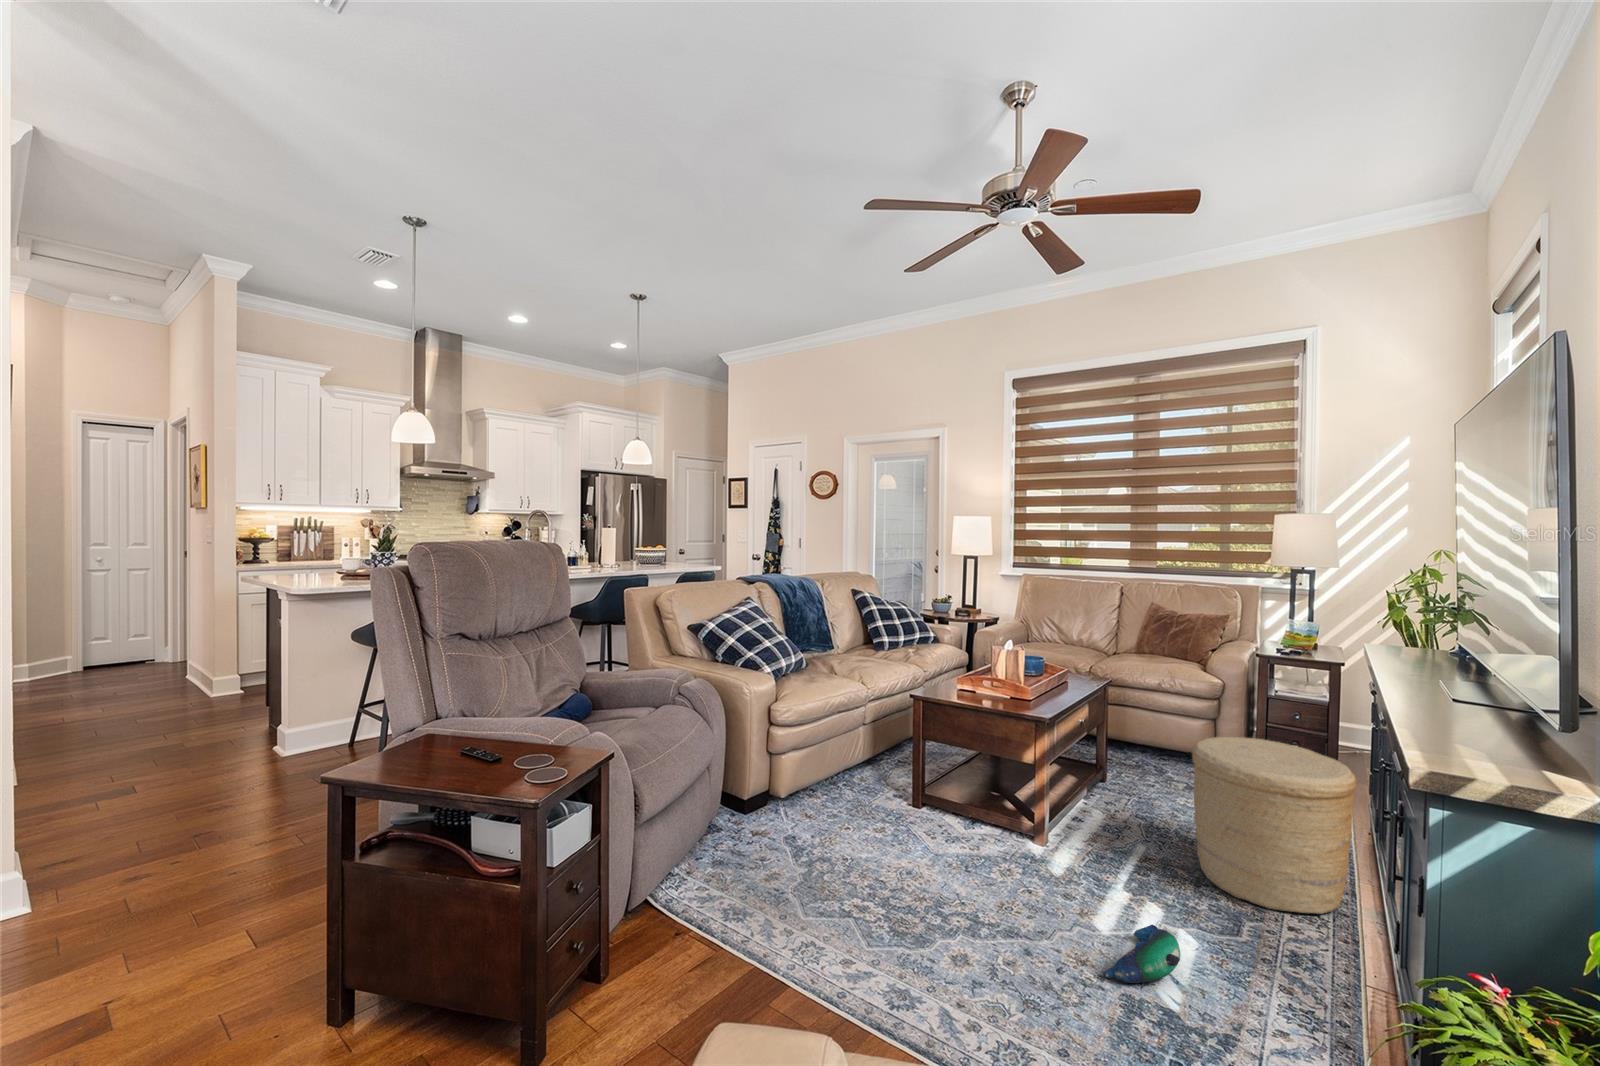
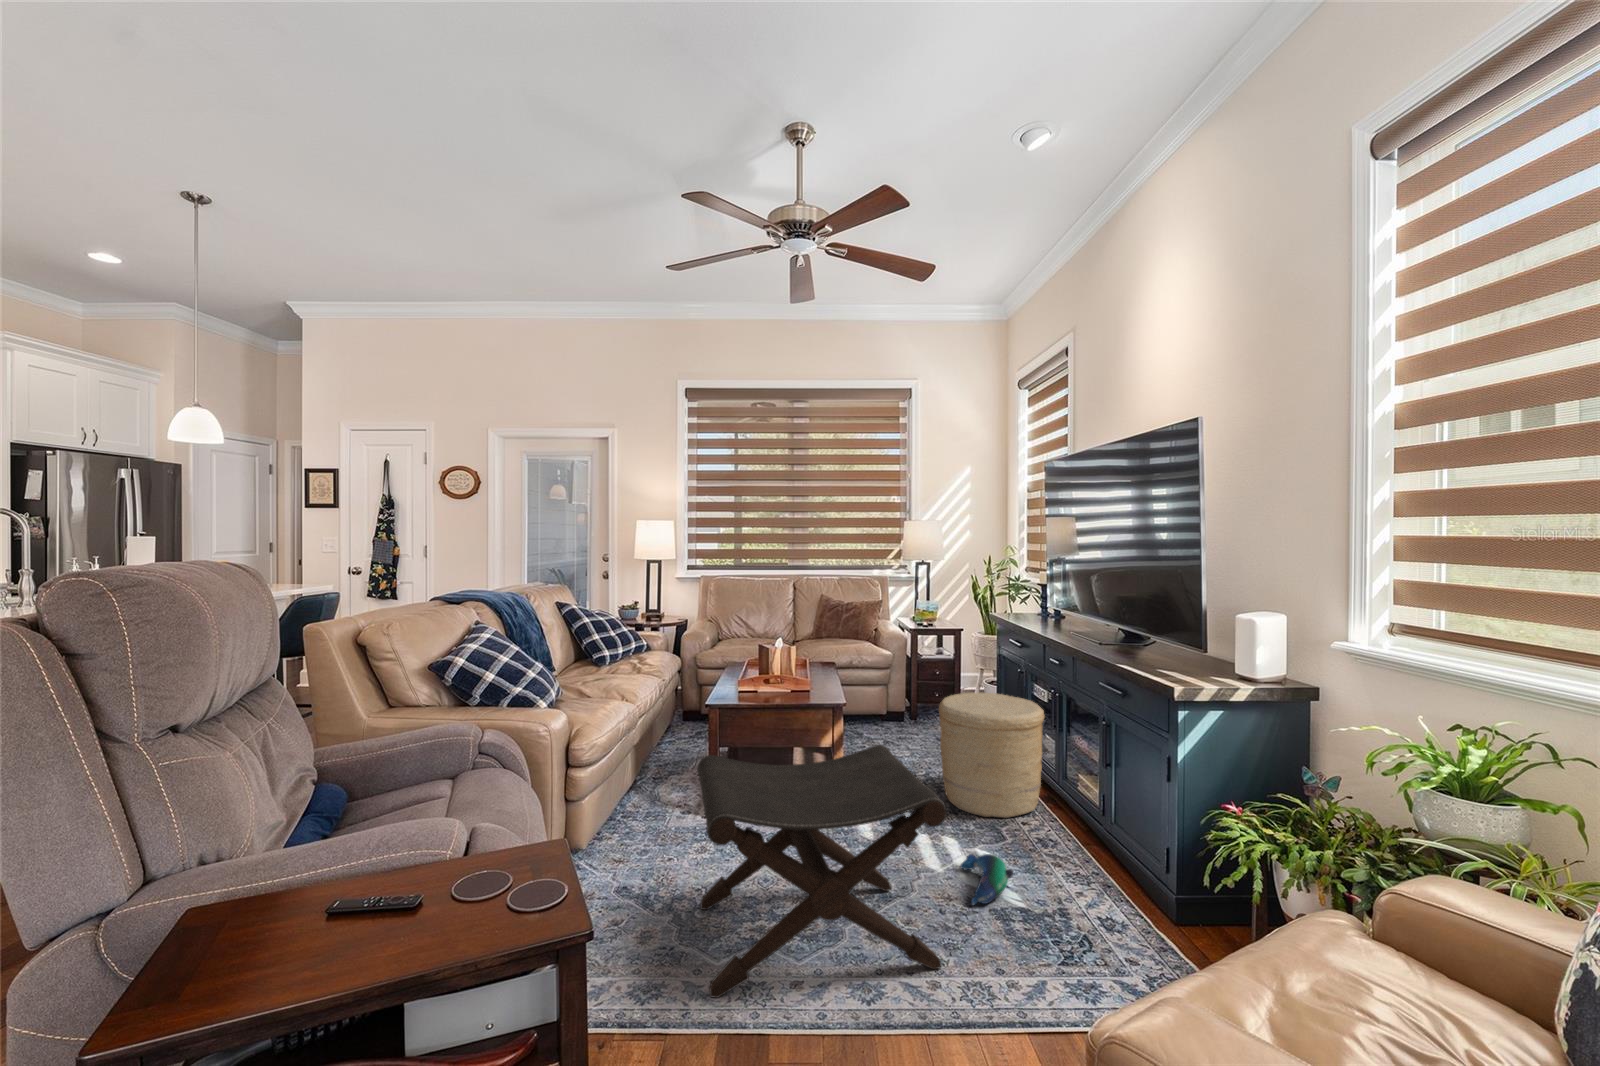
footstool: none [768,731,1034,1016] -> present [697,745,946,998]

